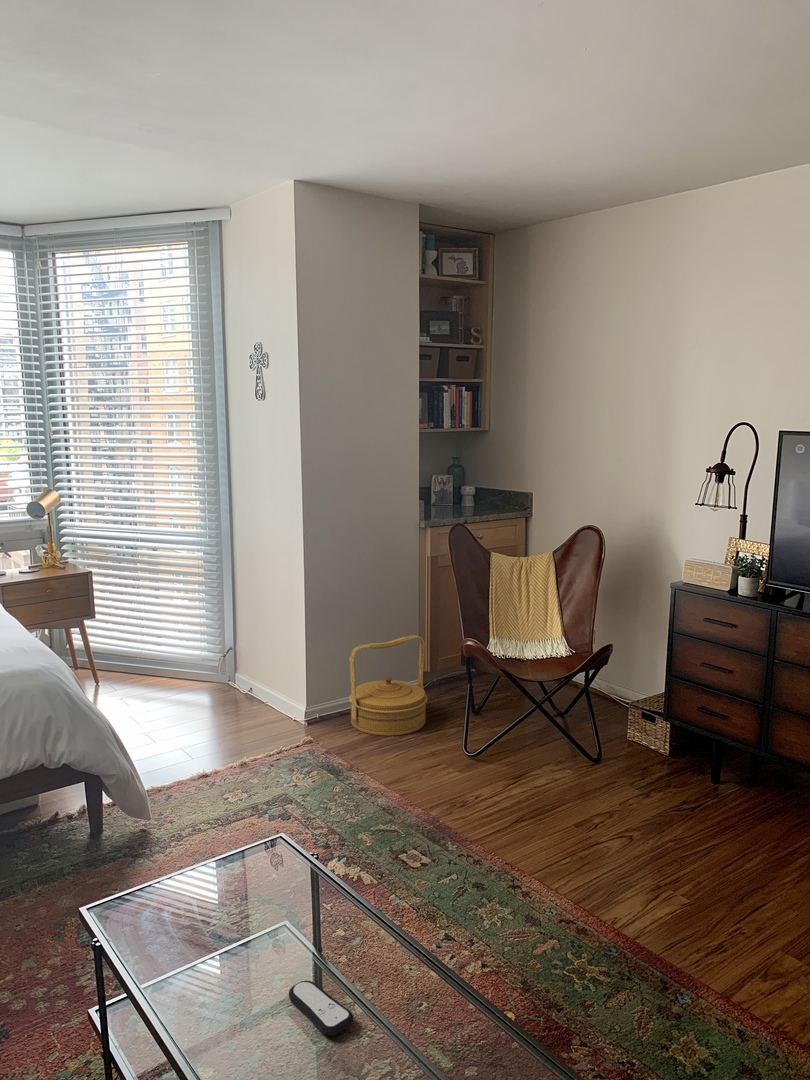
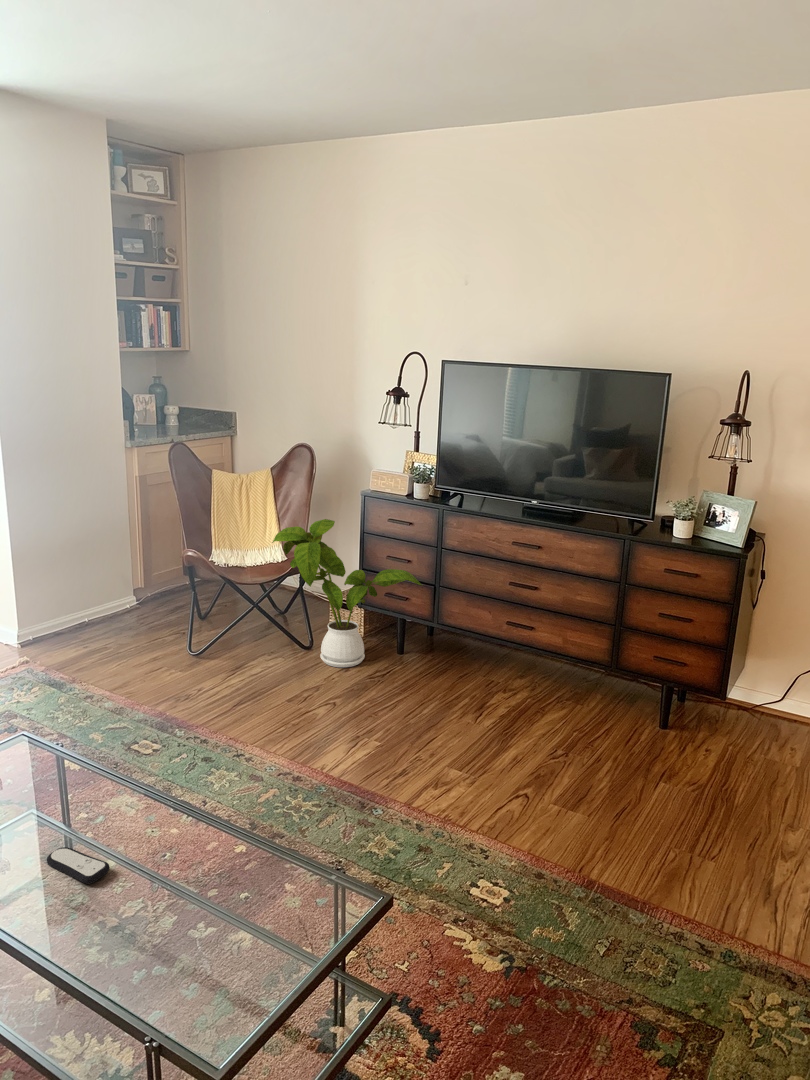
house plant: none [566,615,748,791] -> present [272,519,422,667]
woven basket: present [349,635,427,736] -> none [63,551,144,648]

